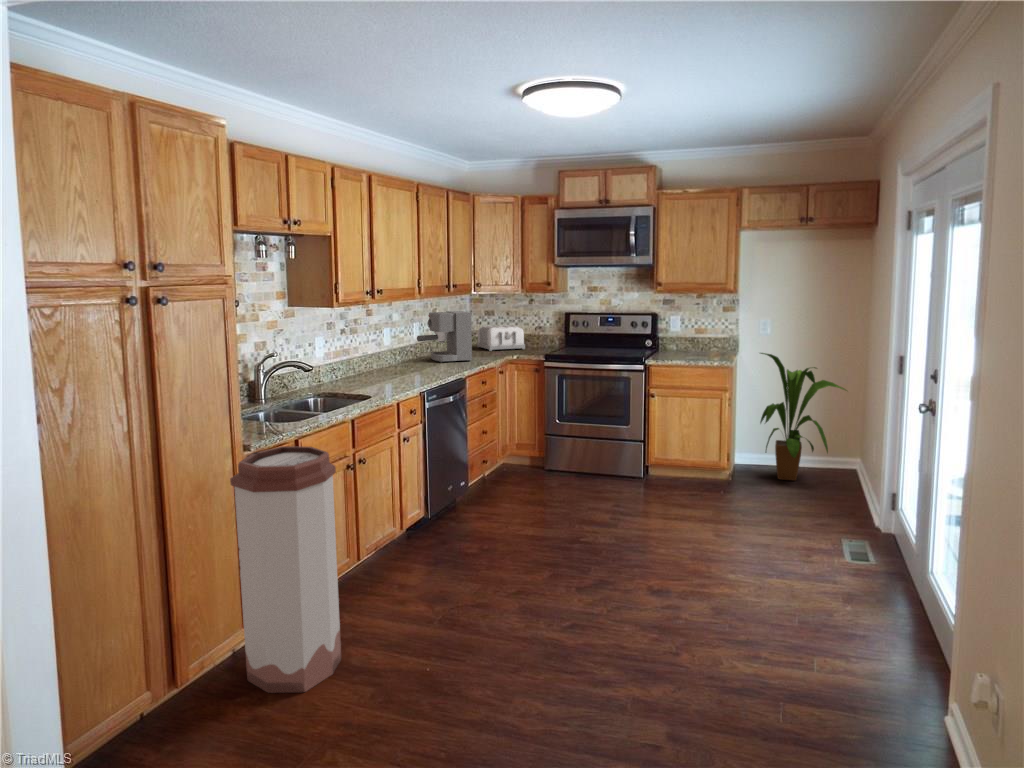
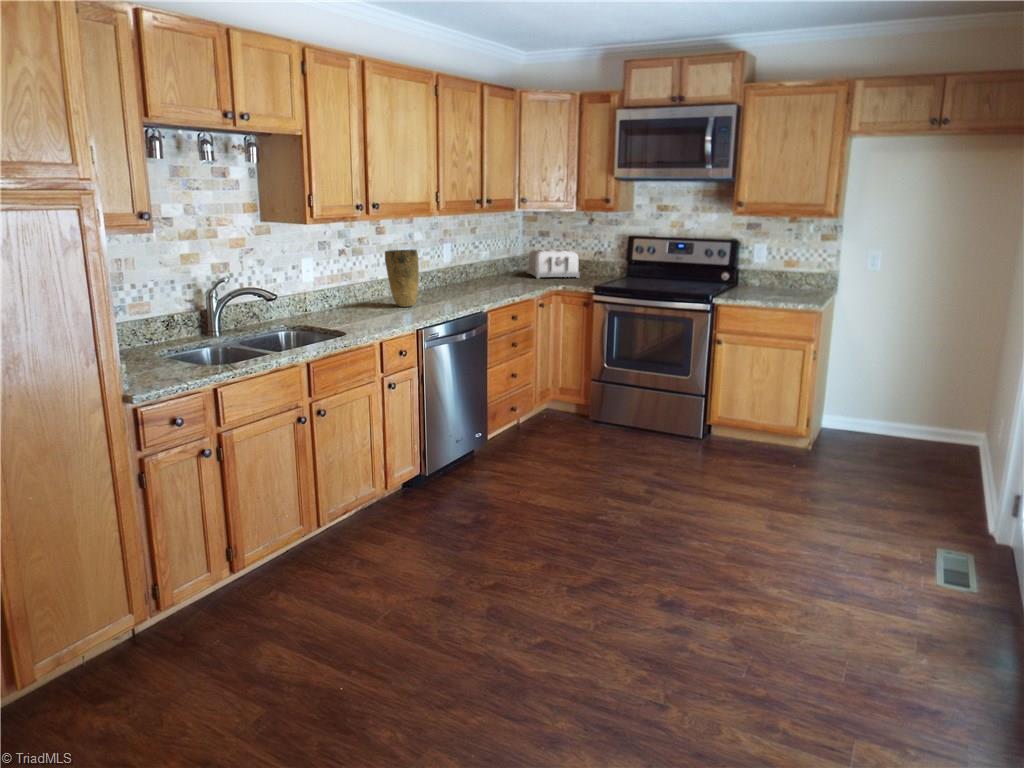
coffee maker: present [417,311,472,363] -> none [442,231,506,291]
vase: none [380,327,410,376] -> present [385,249,419,307]
house plant: present [760,353,847,481] -> none [856,295,977,456]
trash can: present [230,446,341,693] -> none [88,400,246,706]

